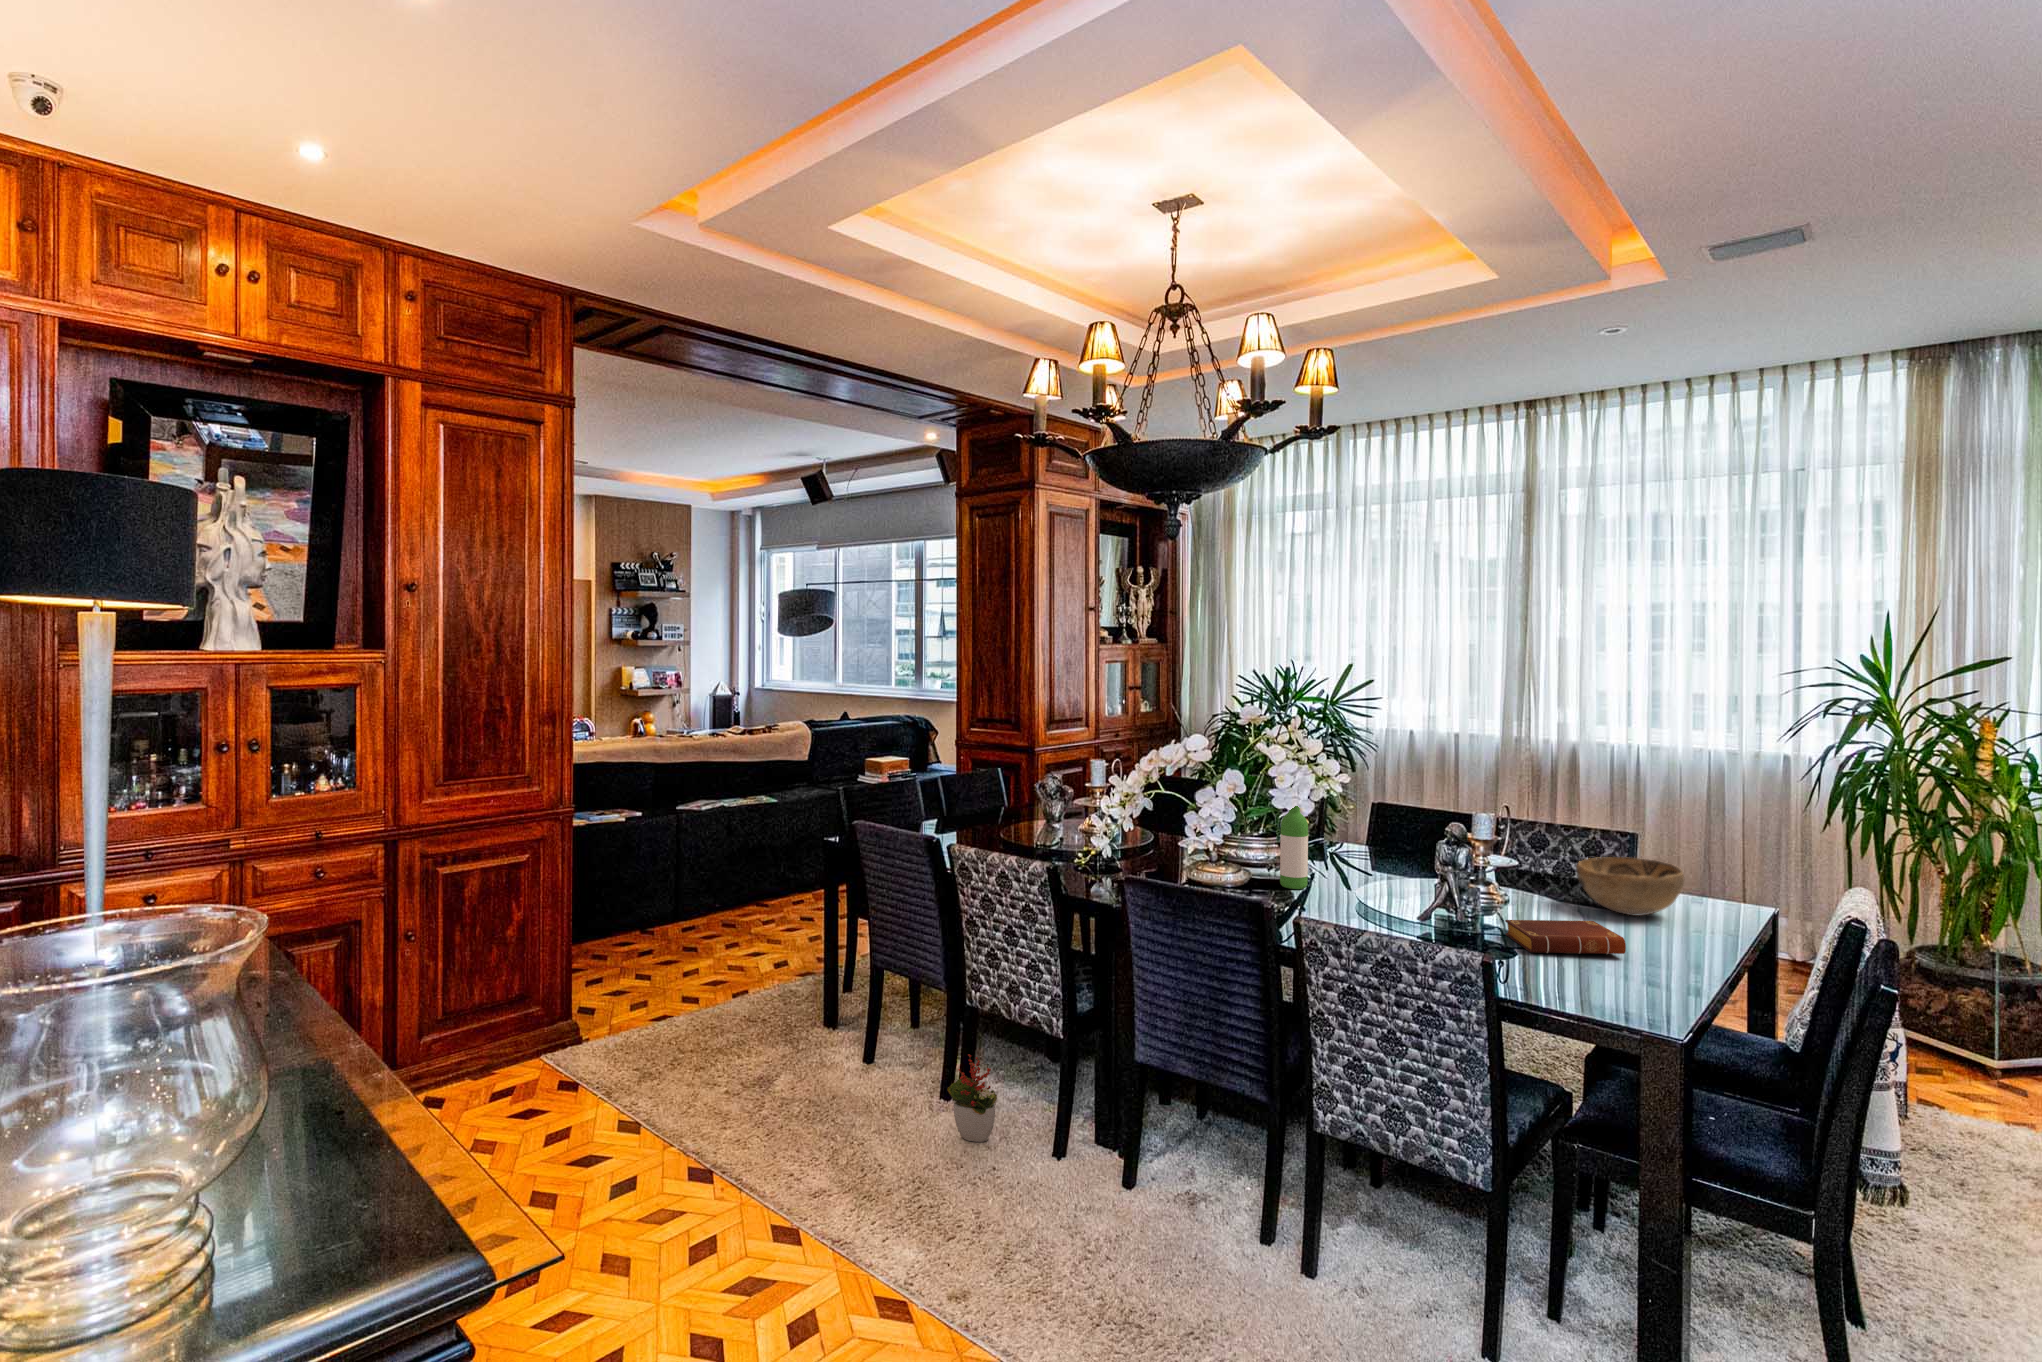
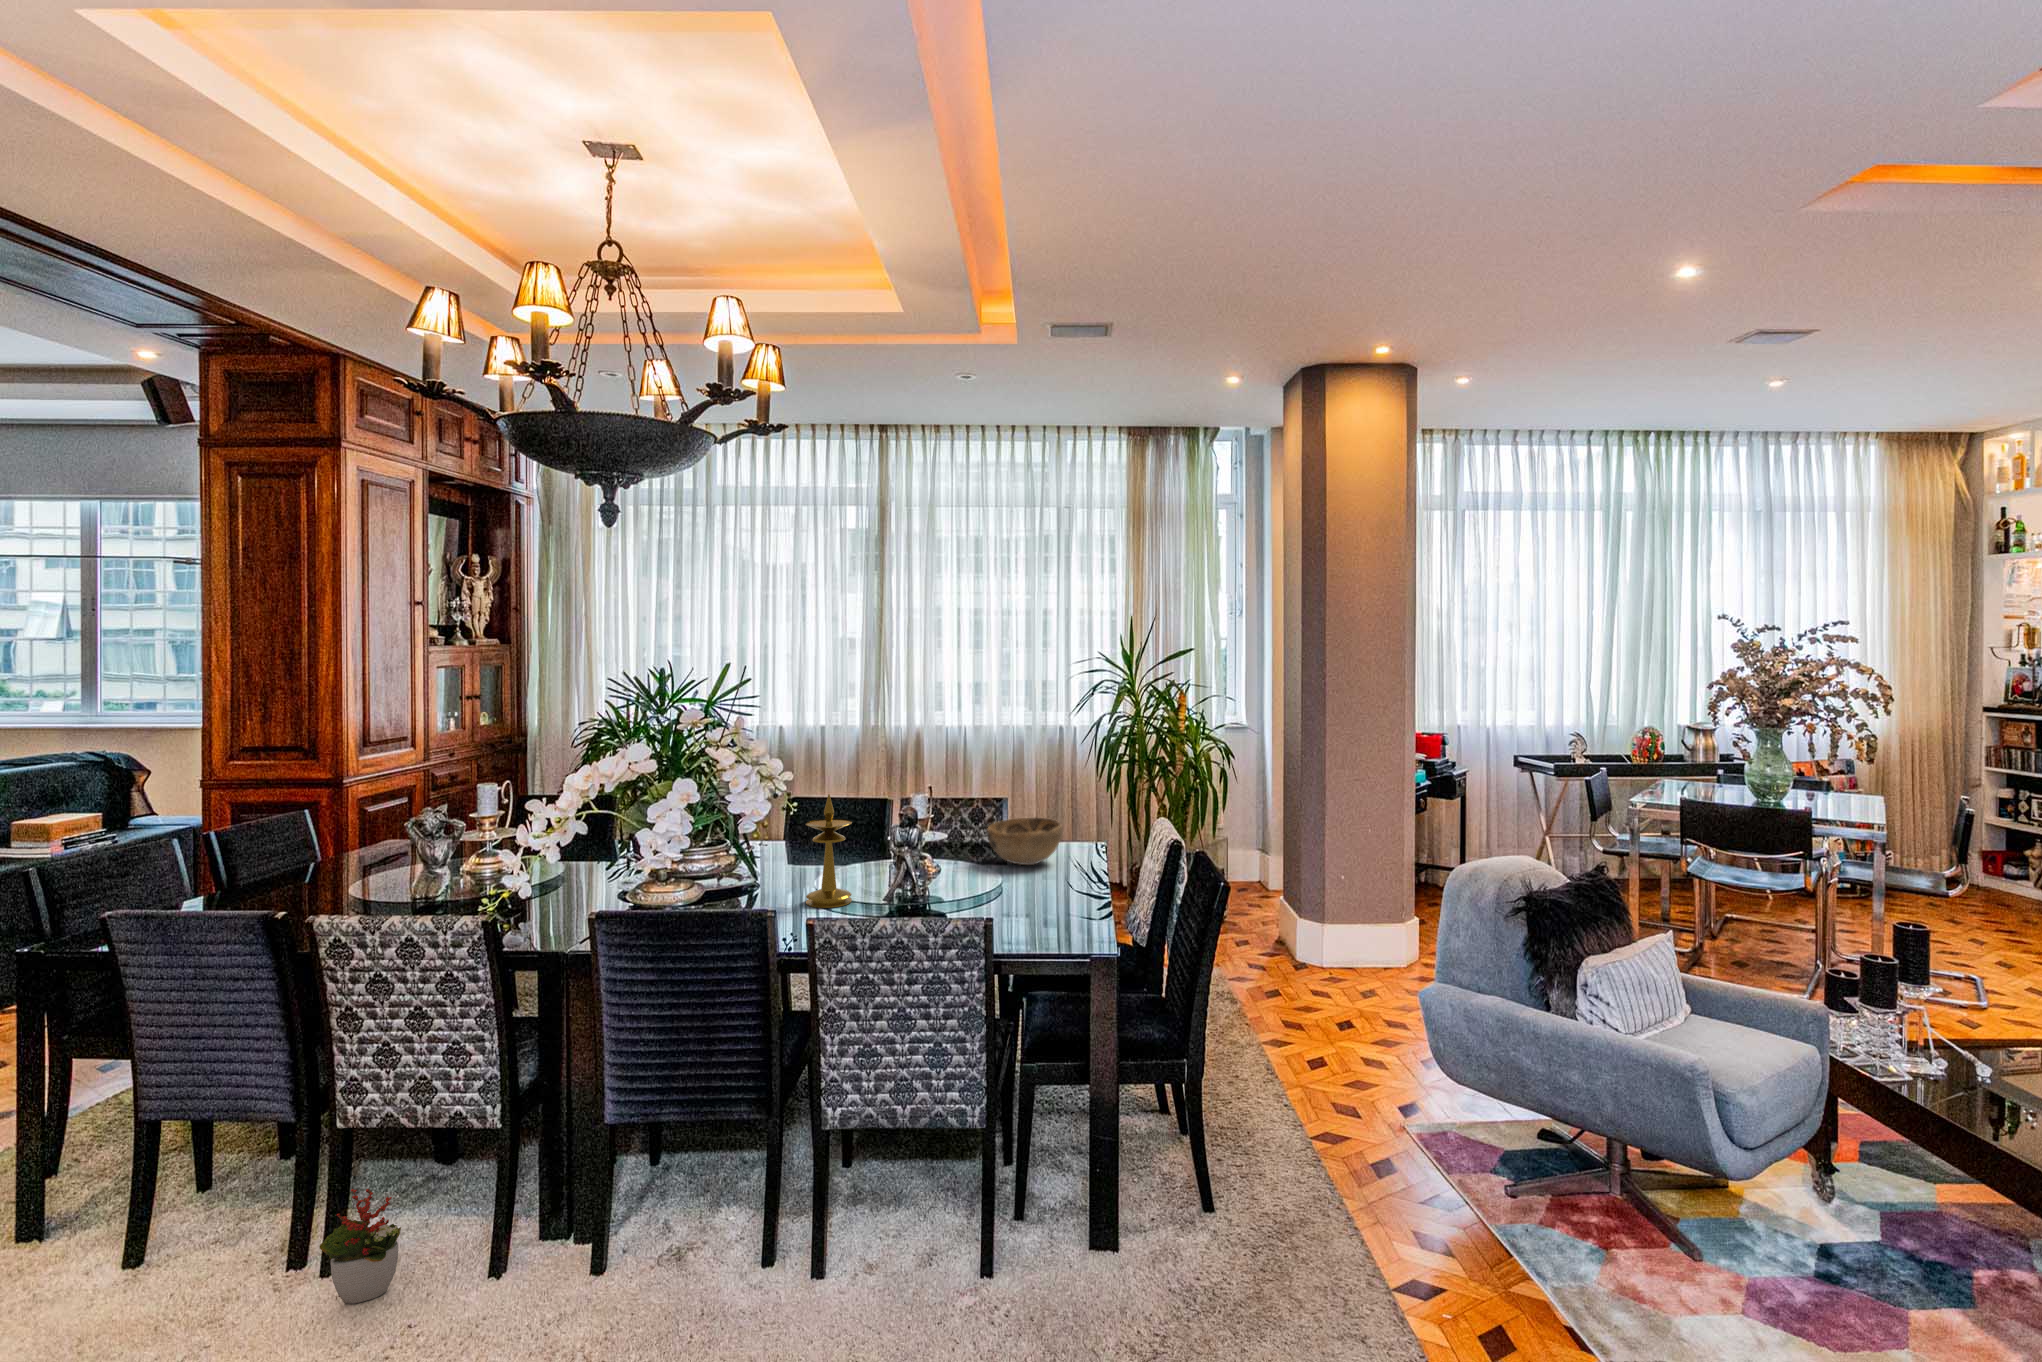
candlestick: none [1336,799,1386,916] -> present [806,794,852,908]
wine bottle: present [1280,806,1308,889] -> none [739,787,767,894]
book: present [1505,920,1626,954] -> none [957,875,1050,911]

